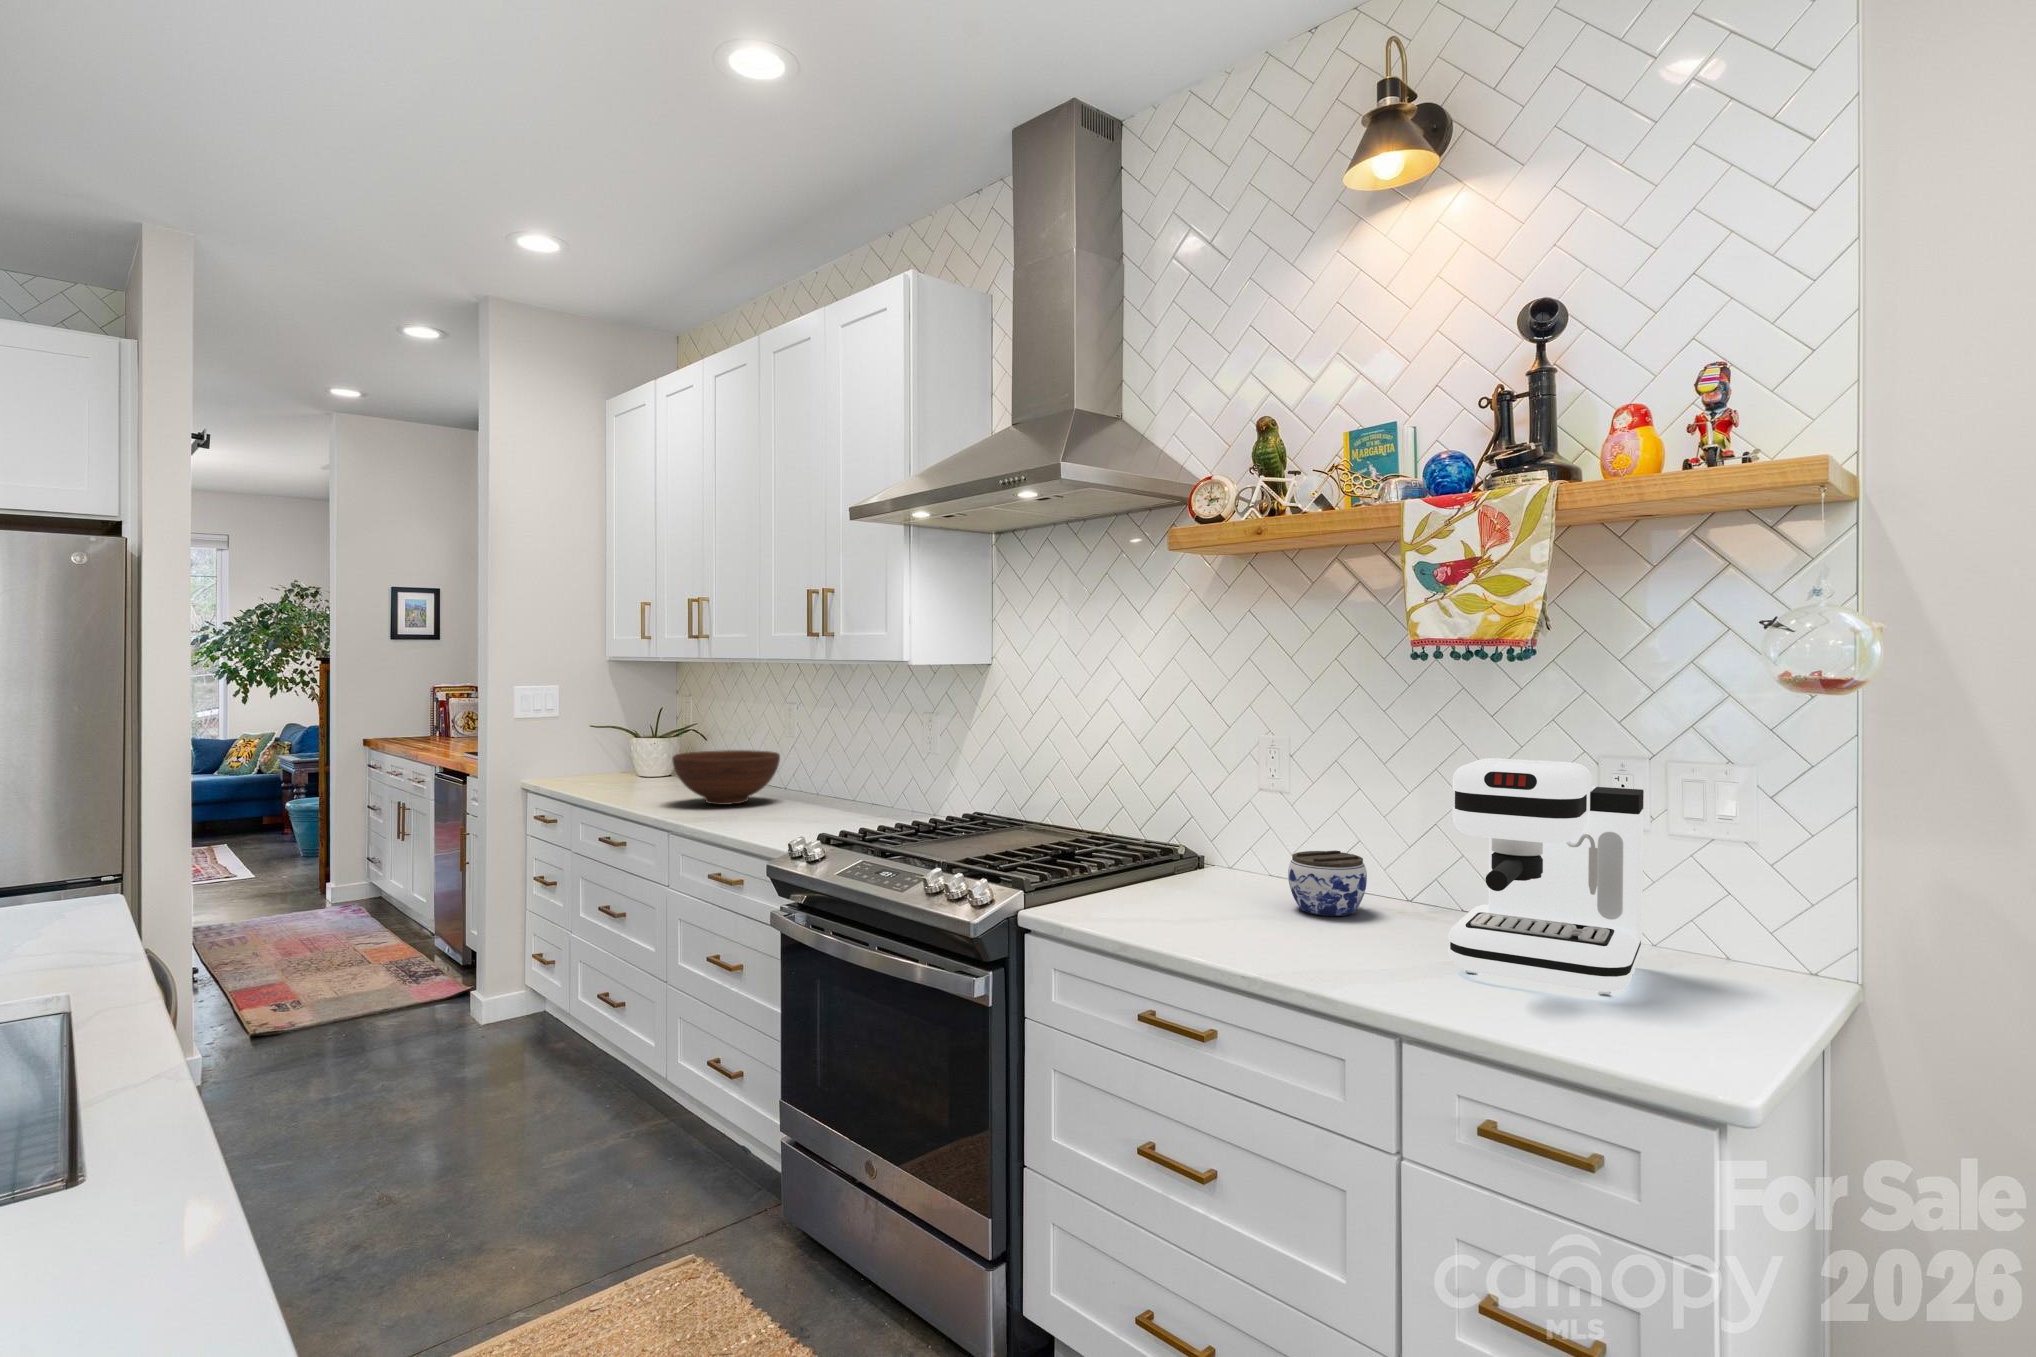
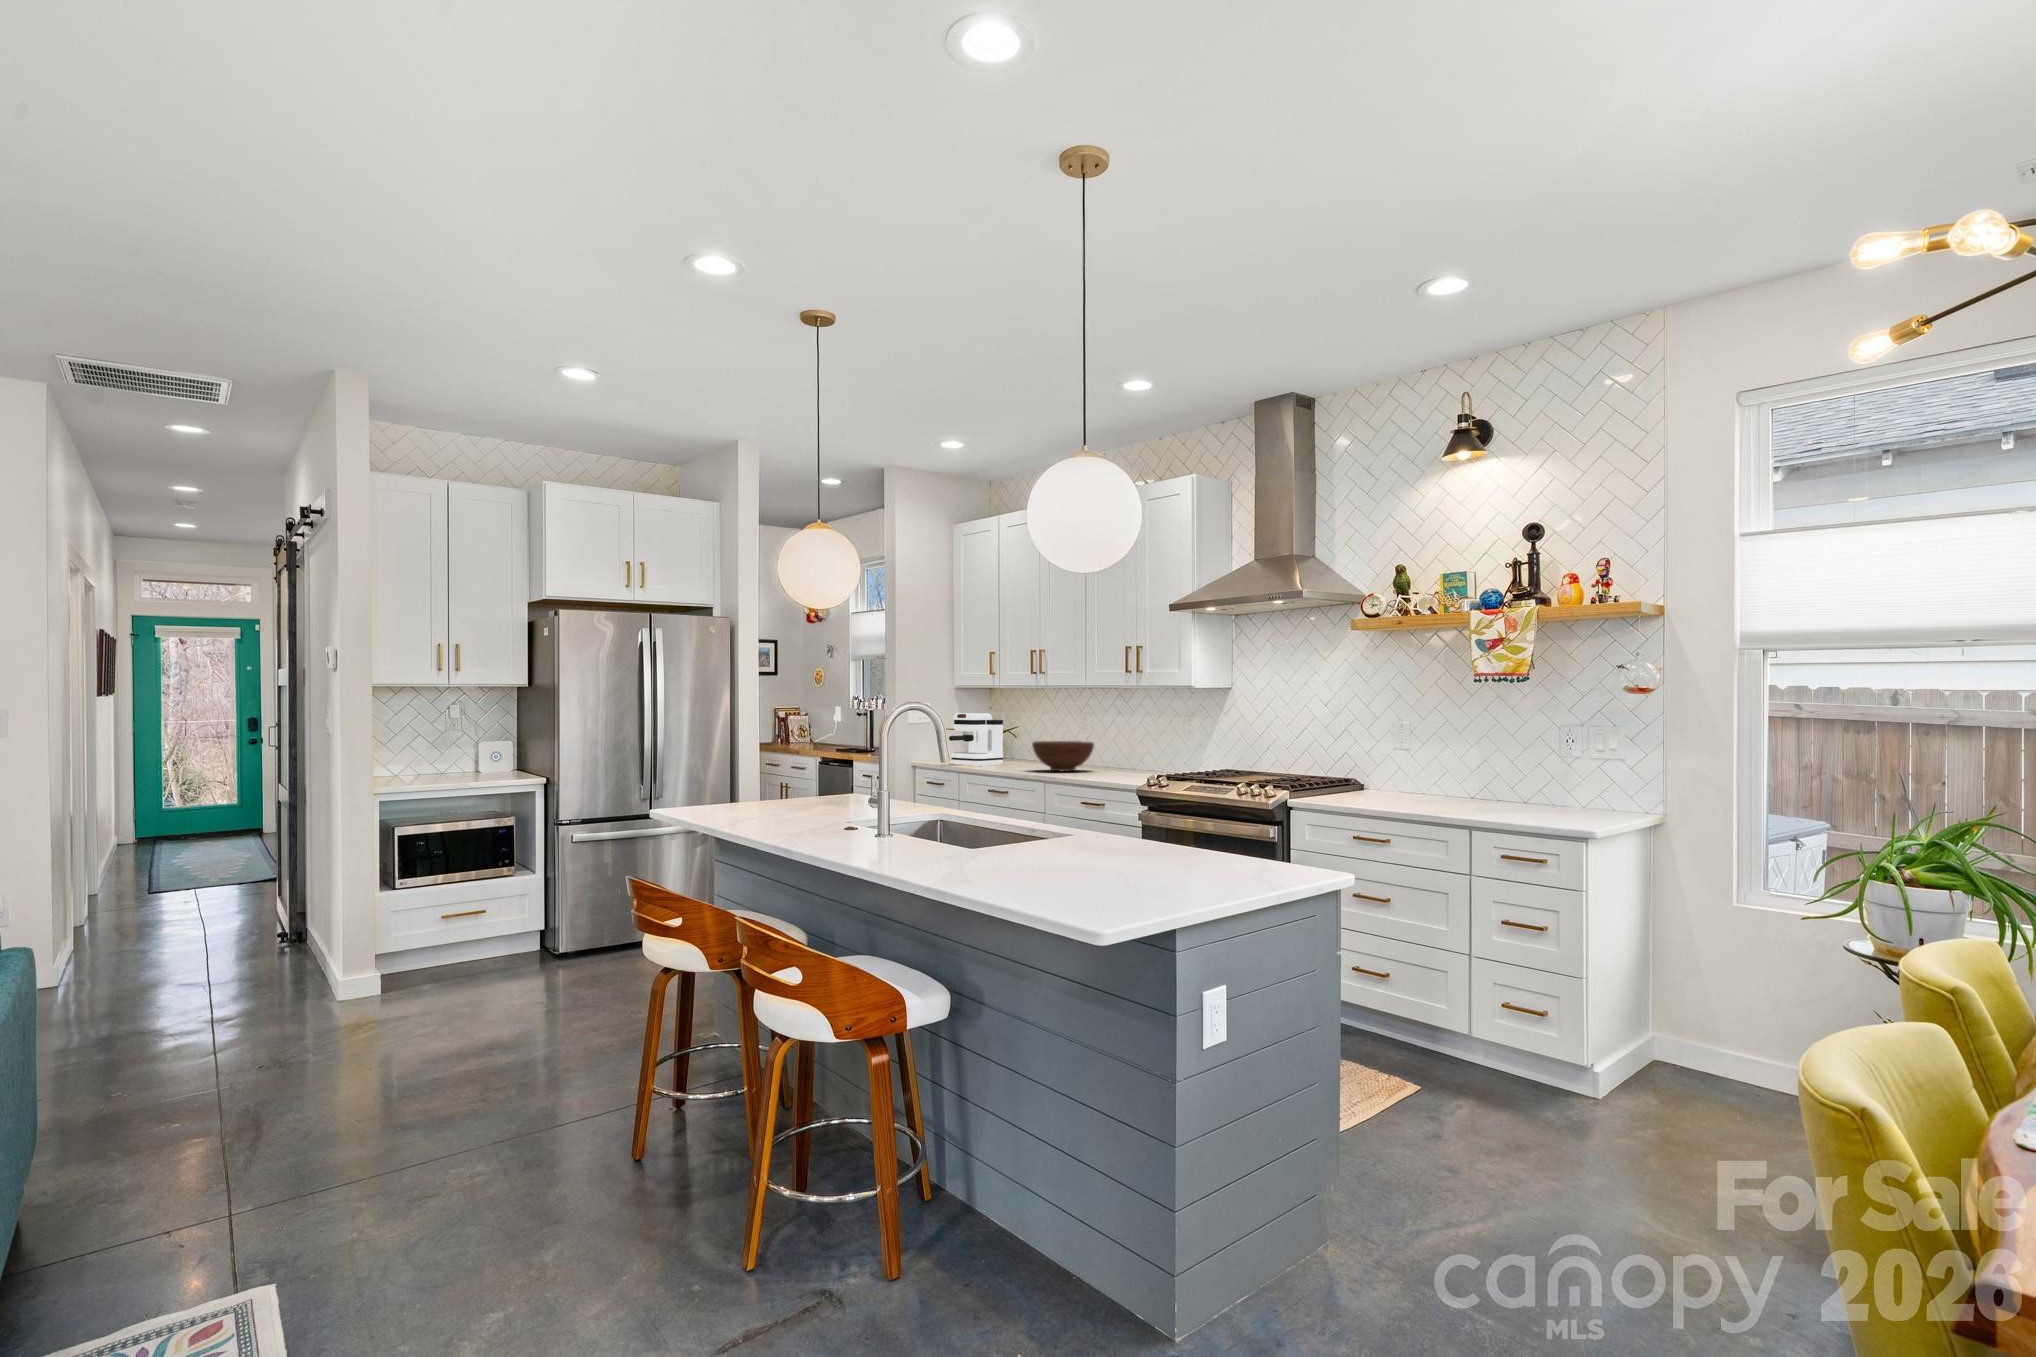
coffee maker: present [1448,758,1644,995] -> present [949,713,1003,767]
jar: present [1288,850,1367,916] -> none [1416,775,1455,803]

